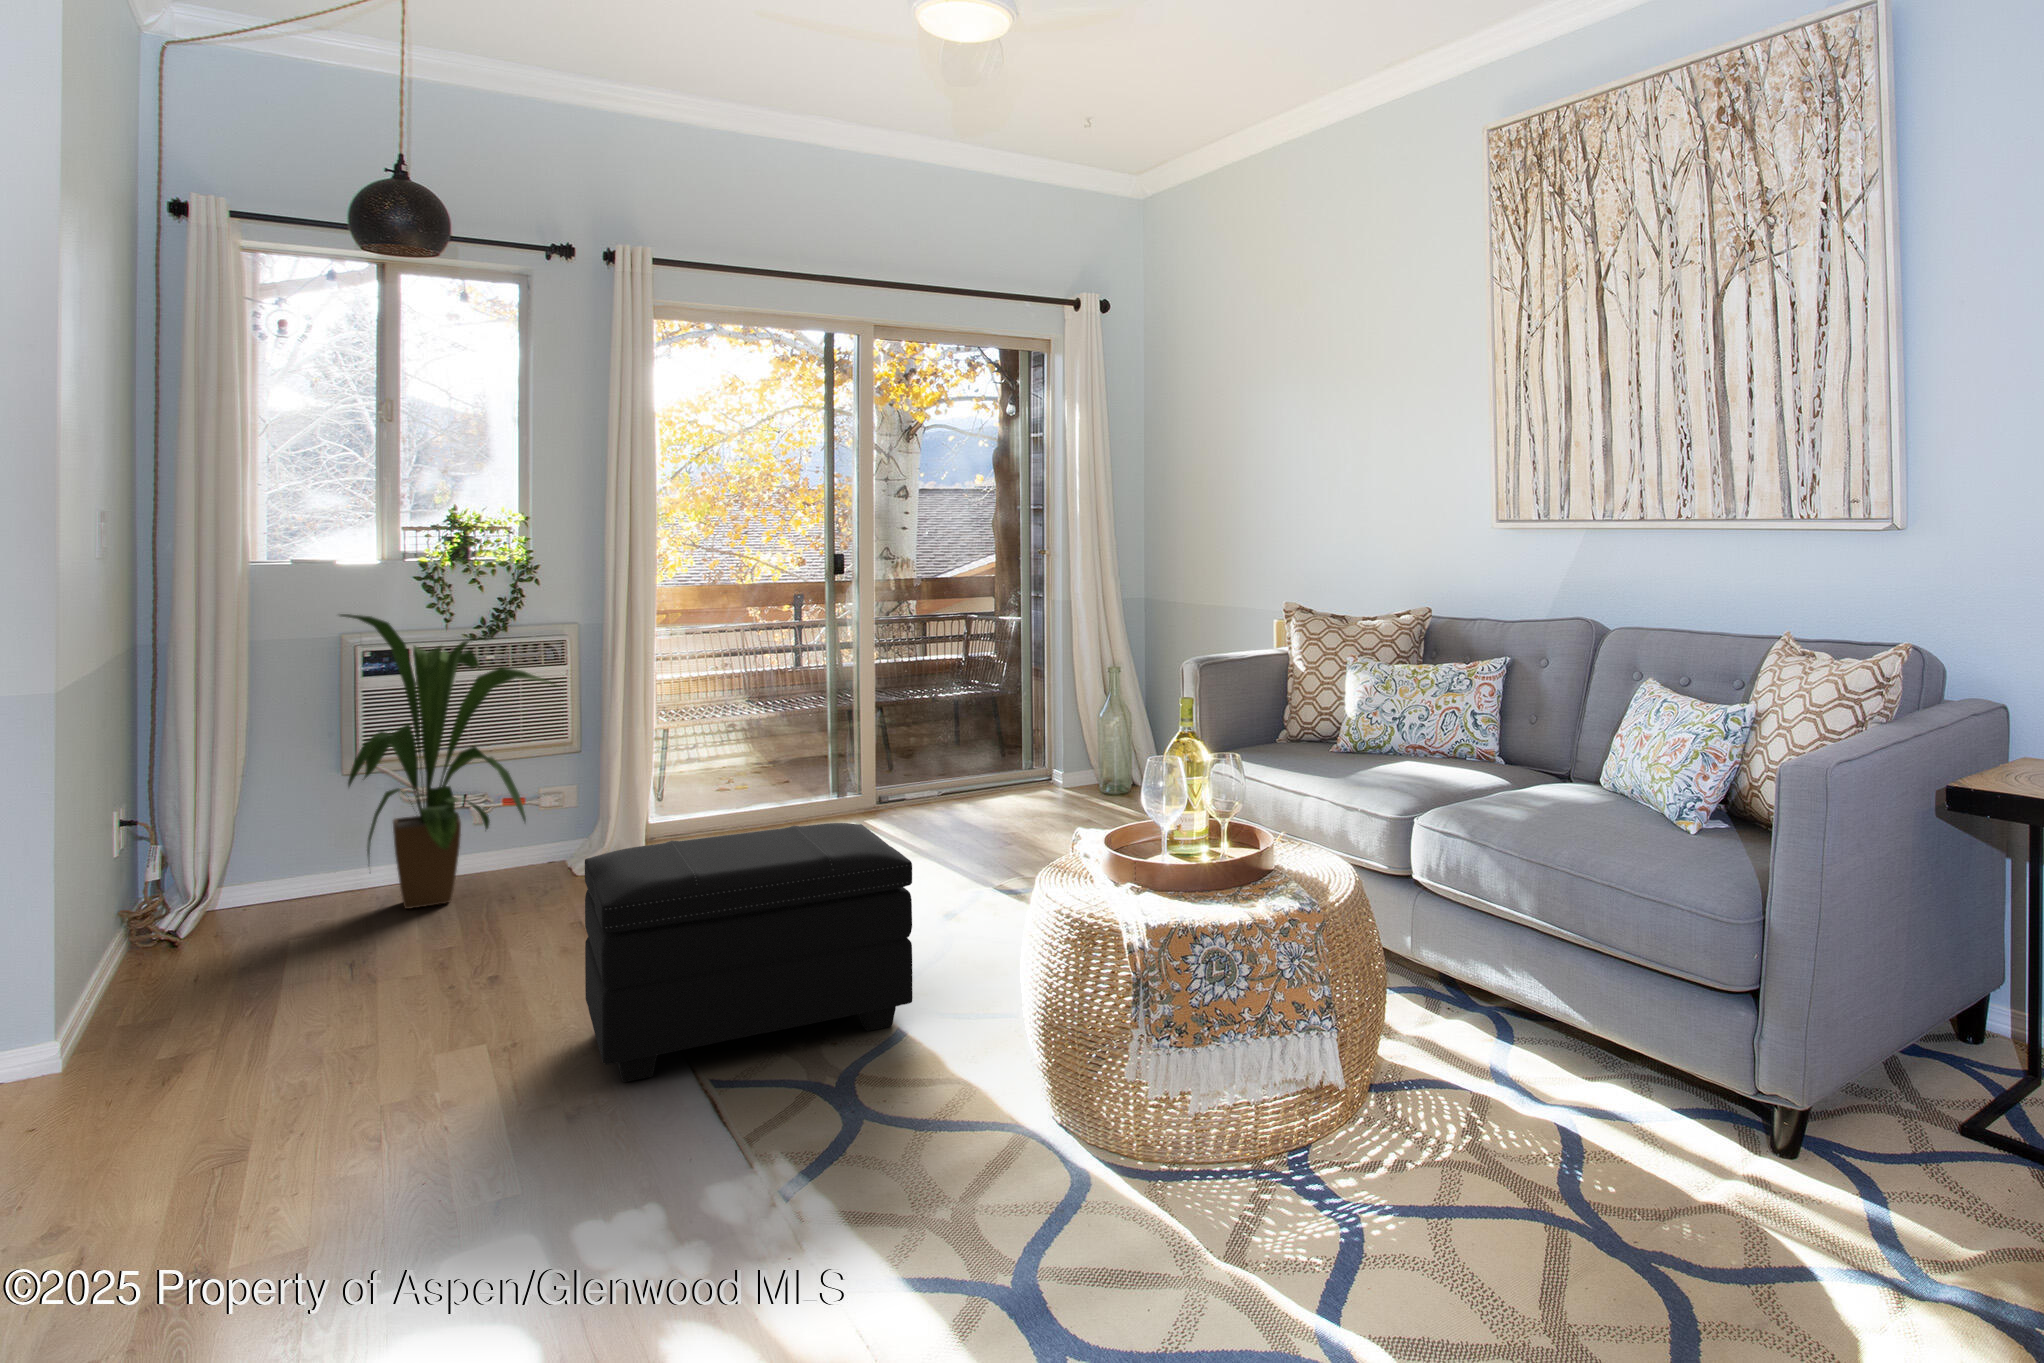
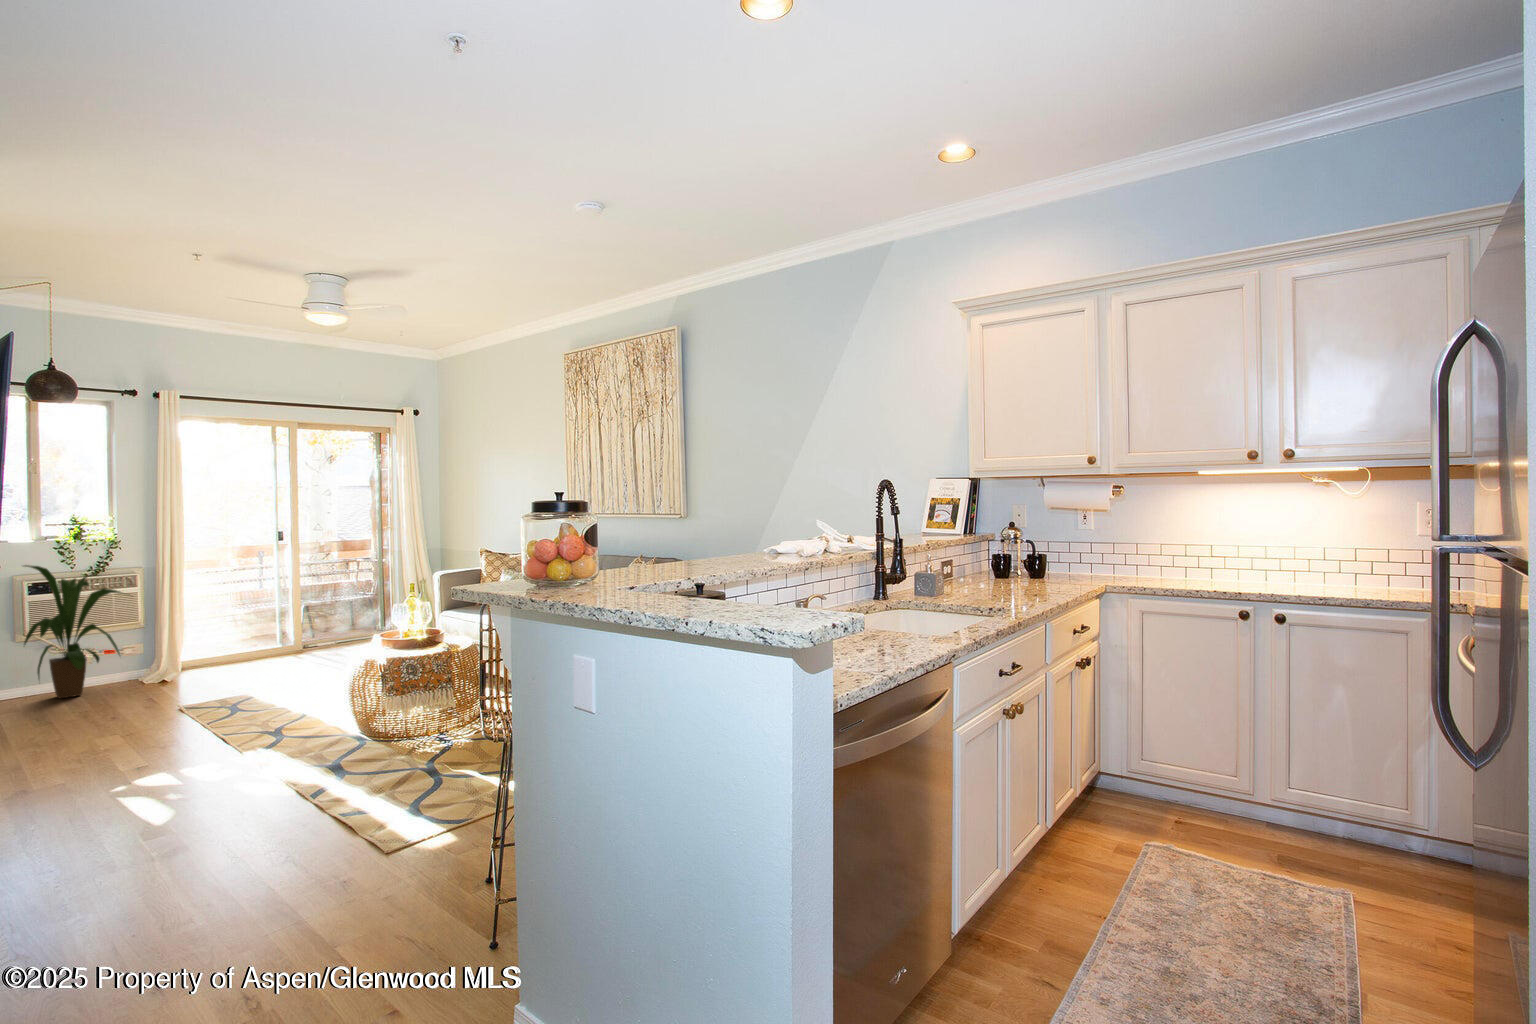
footstool: present [585,823,913,1082] -> none [160,642,306,736]

